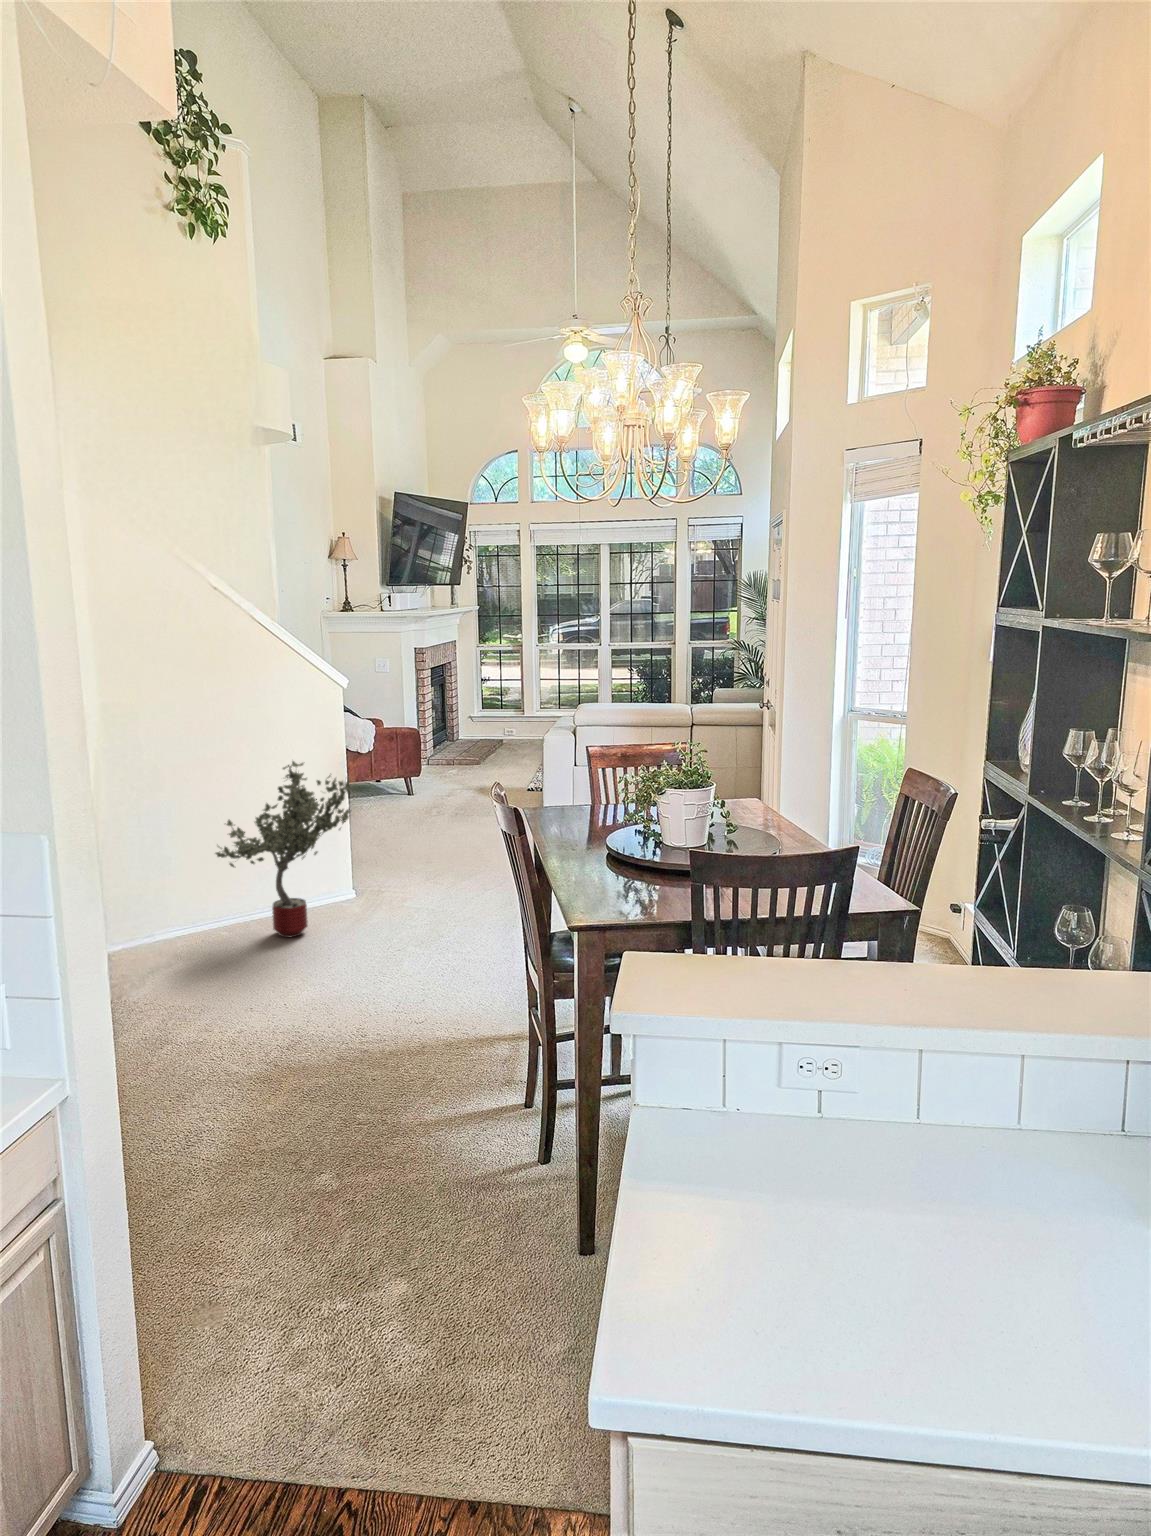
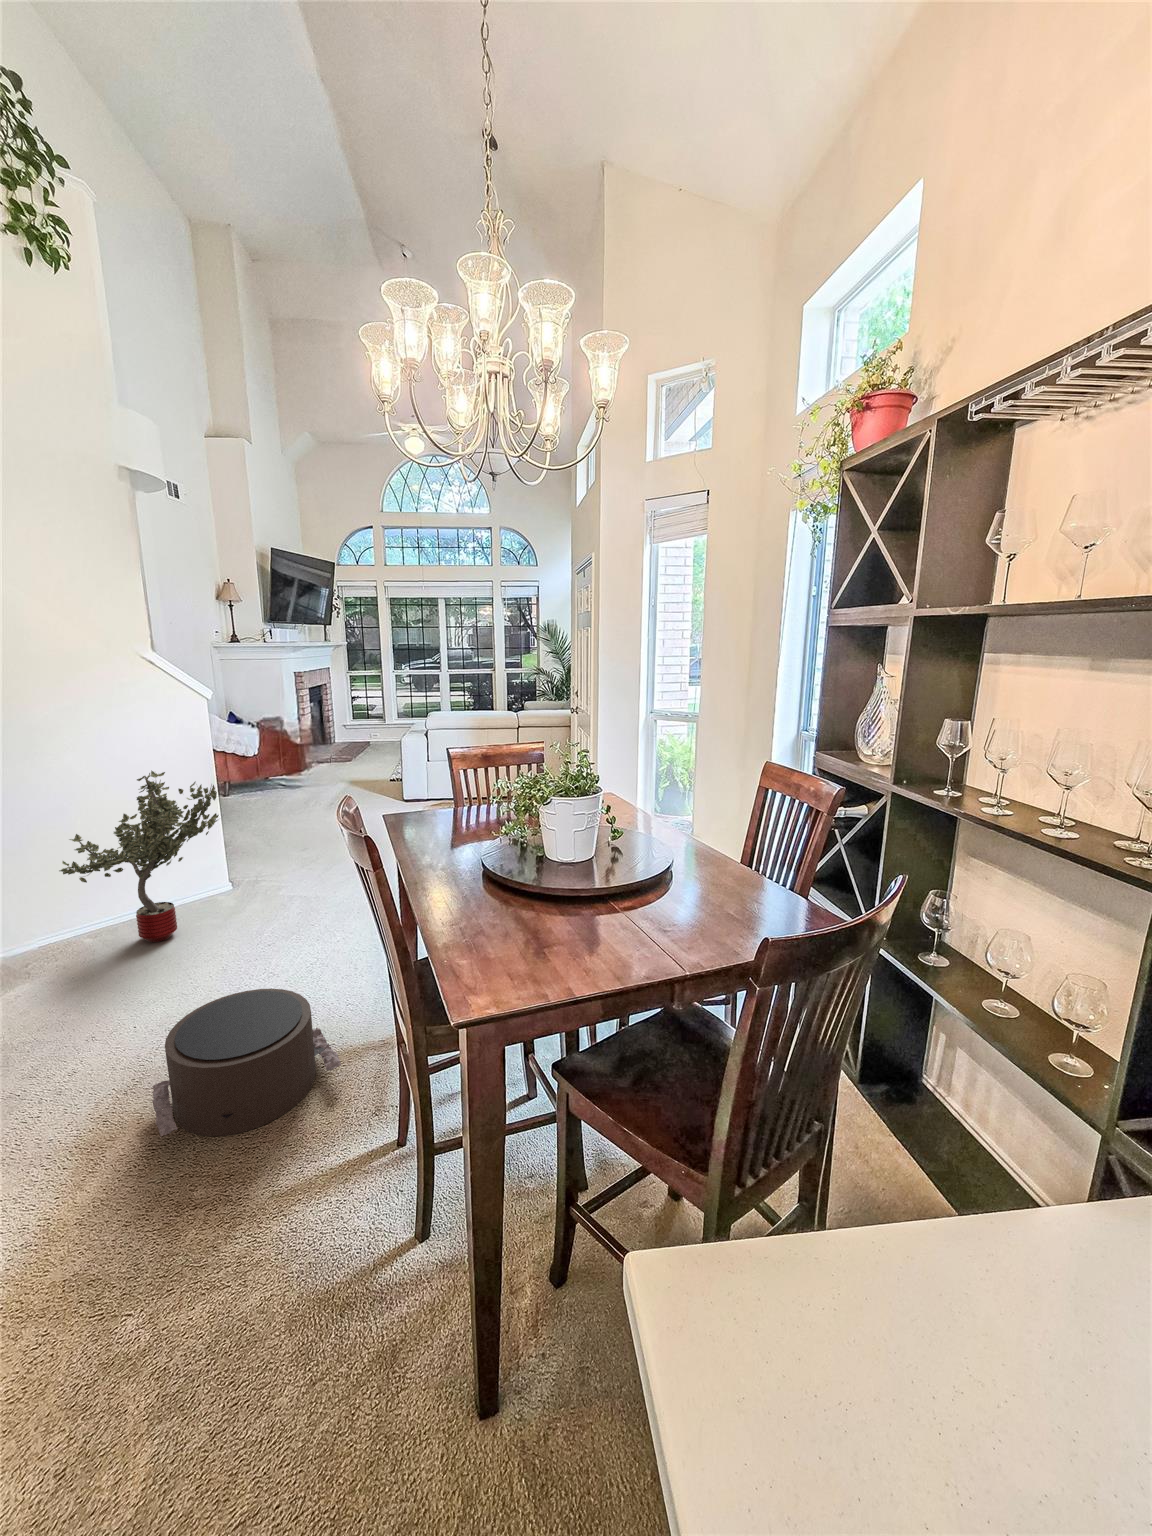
pouf: none [314,968,473,1079] -> present [152,989,341,1136]

